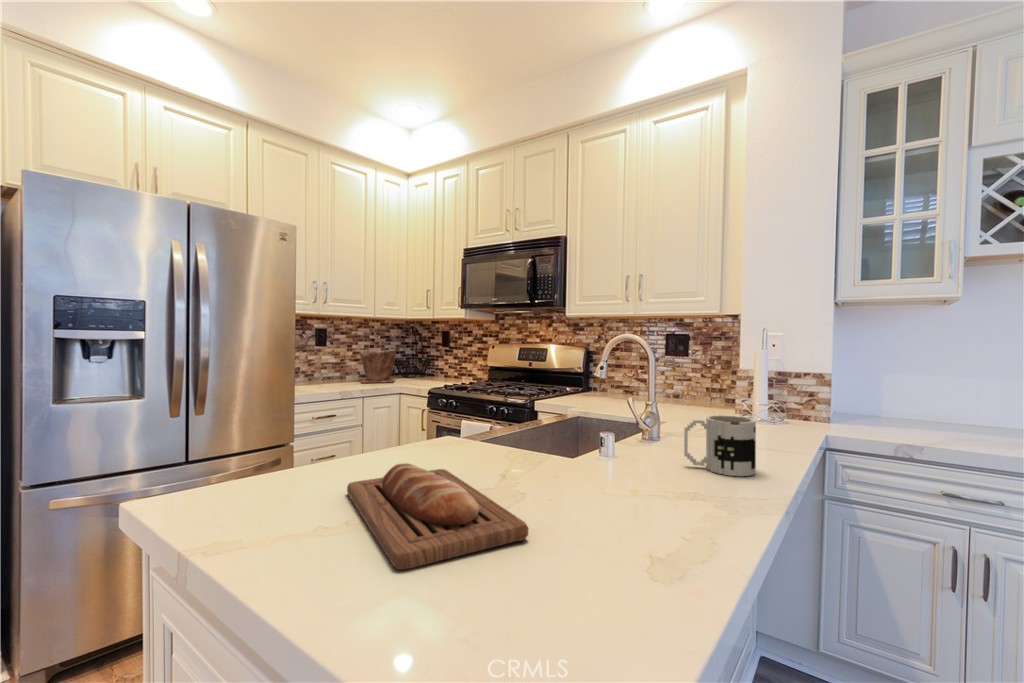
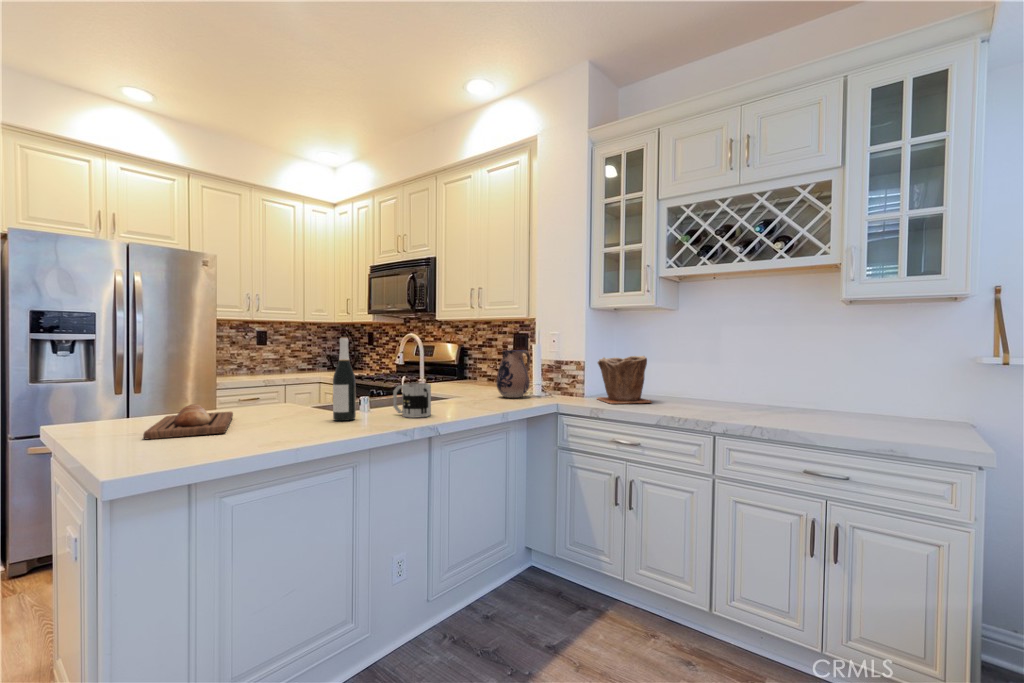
wine bottle: none [625,341,663,489] -> present [333,337,356,421]
plant pot: present [360,349,396,383] -> present [597,356,652,404]
ceramic pitcher: none [714,358,764,425] -> present [496,350,531,398]

